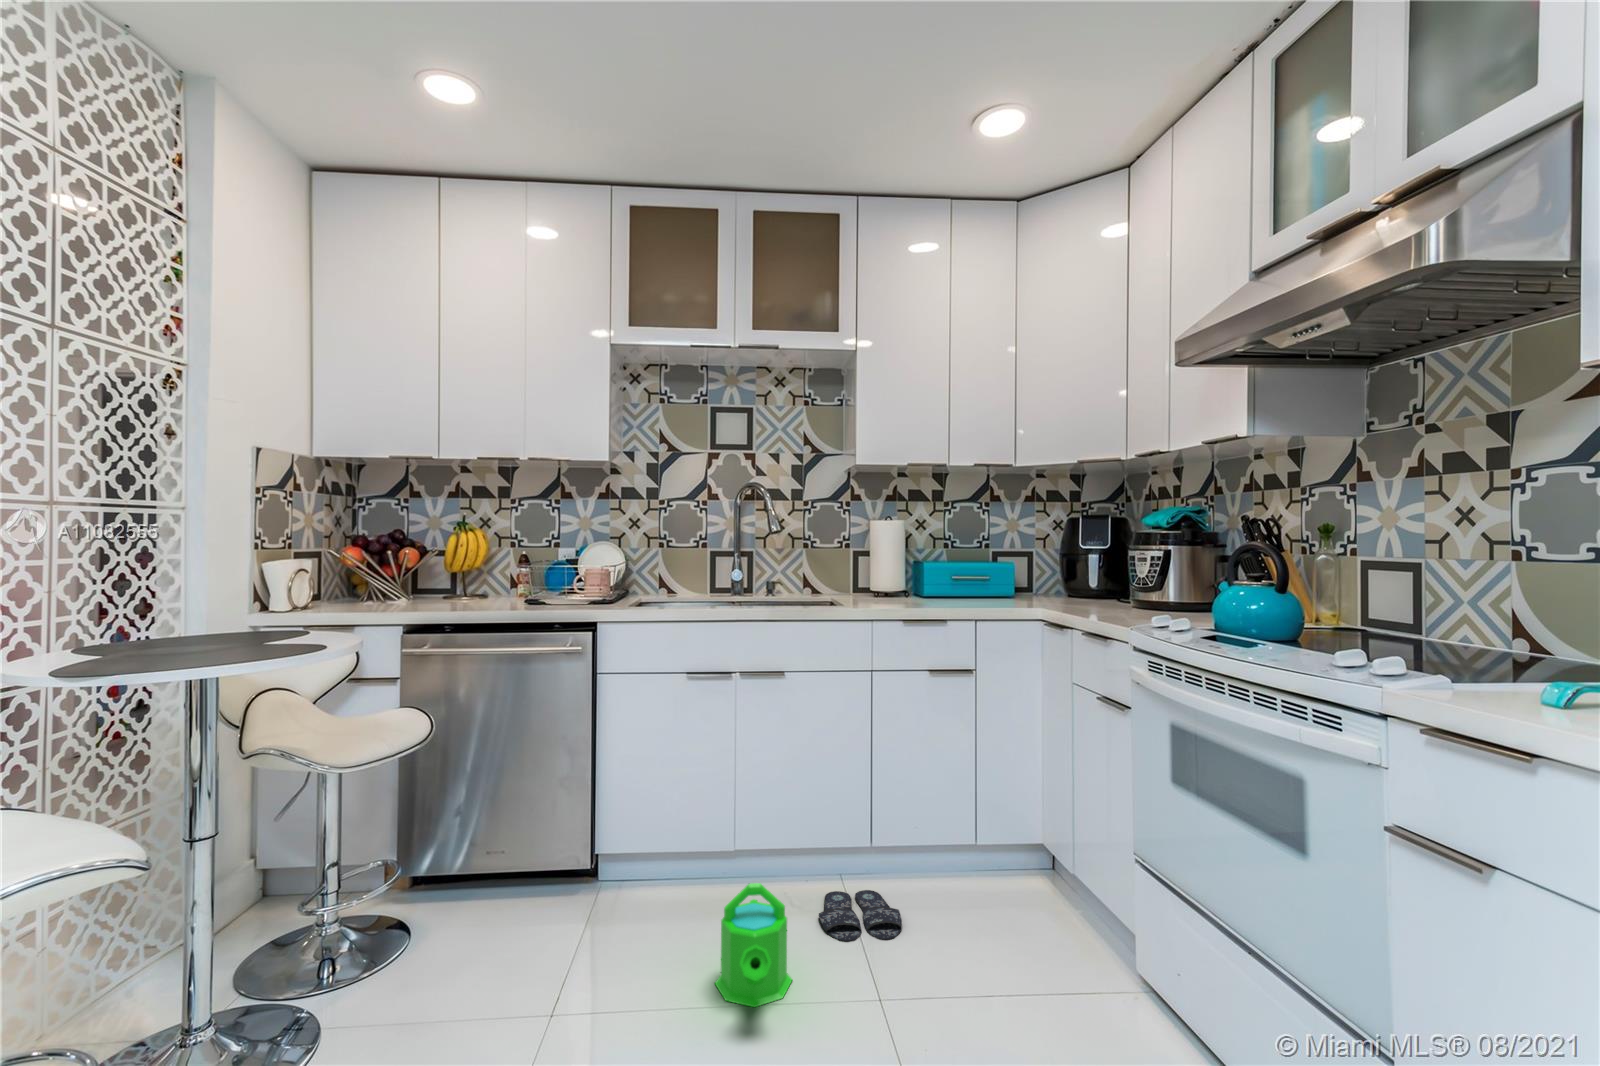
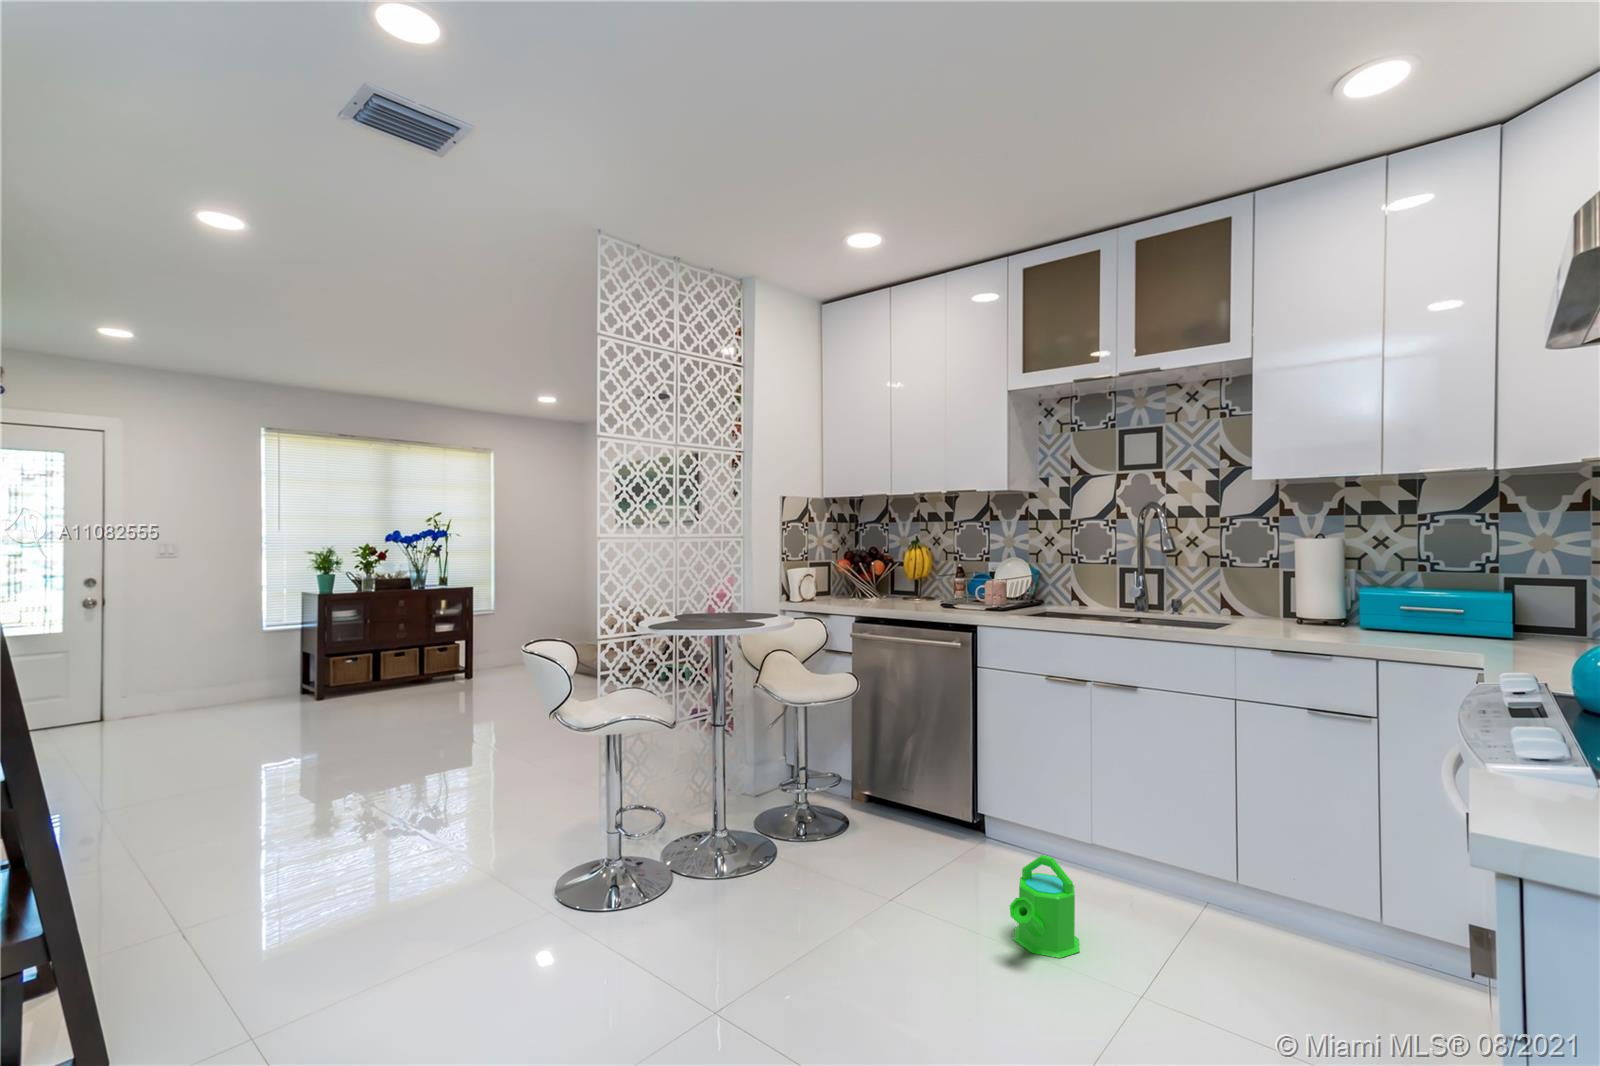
slippers: present [819,890,902,942] -> none [1144,913,1239,968]

